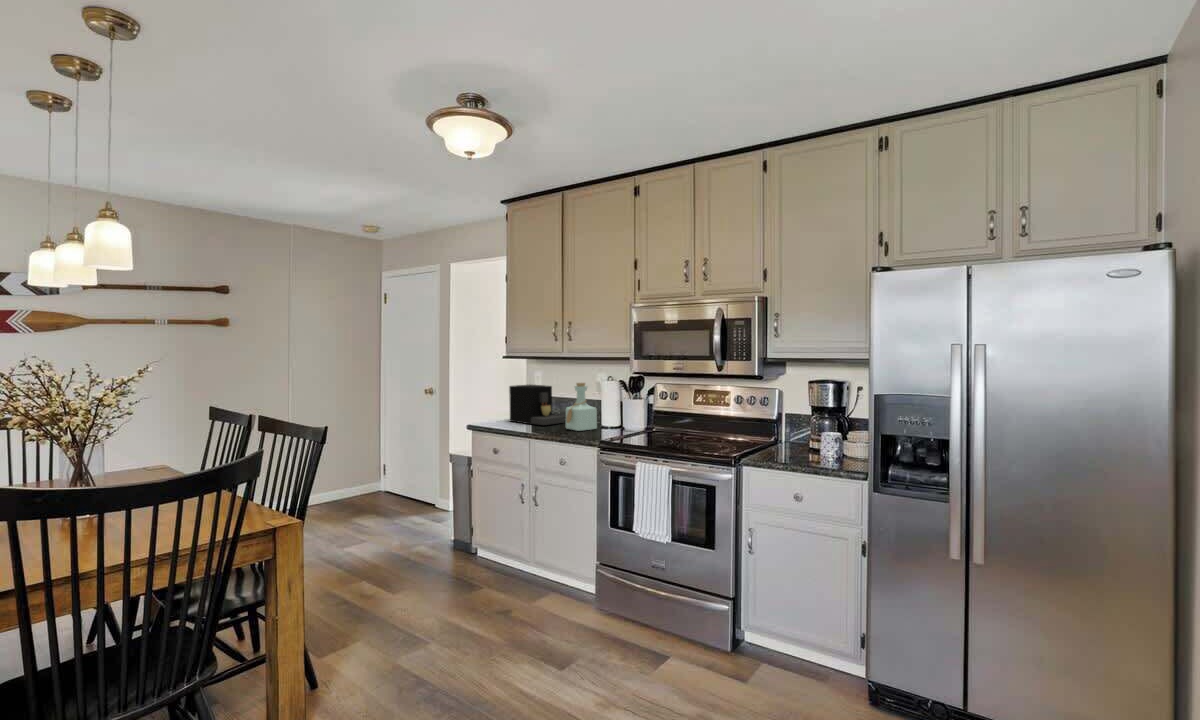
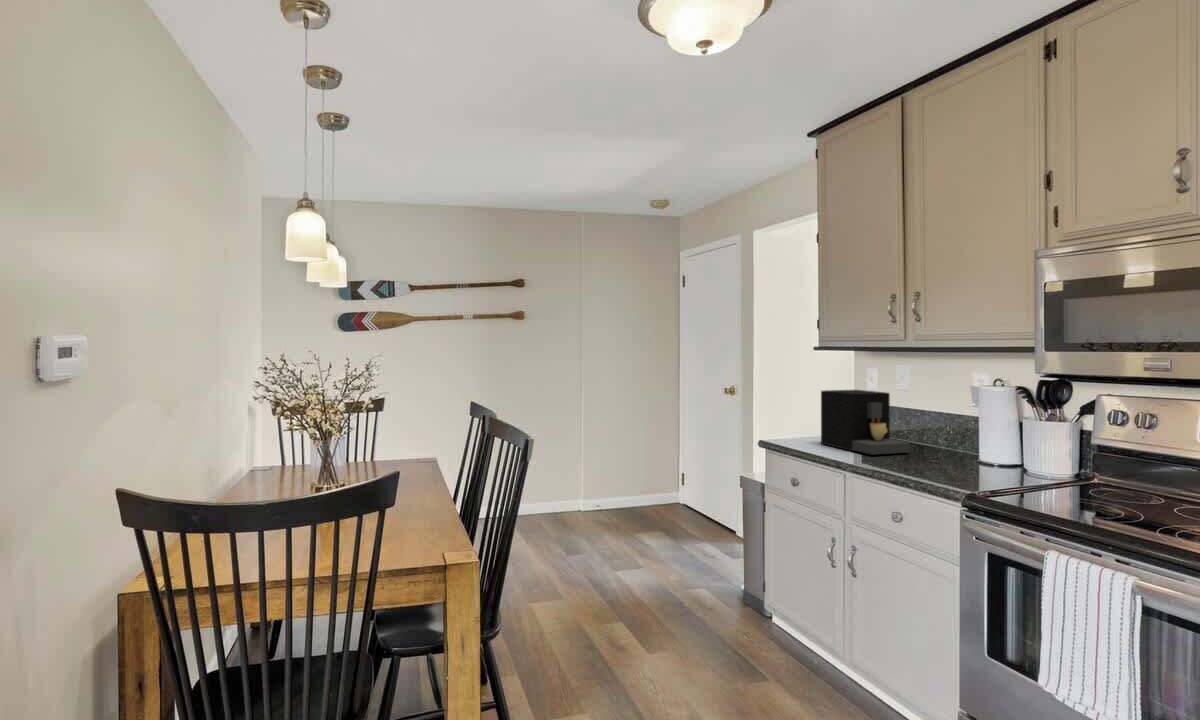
bottle: present [566,383,597,431] -> none [909,388,968,470]

